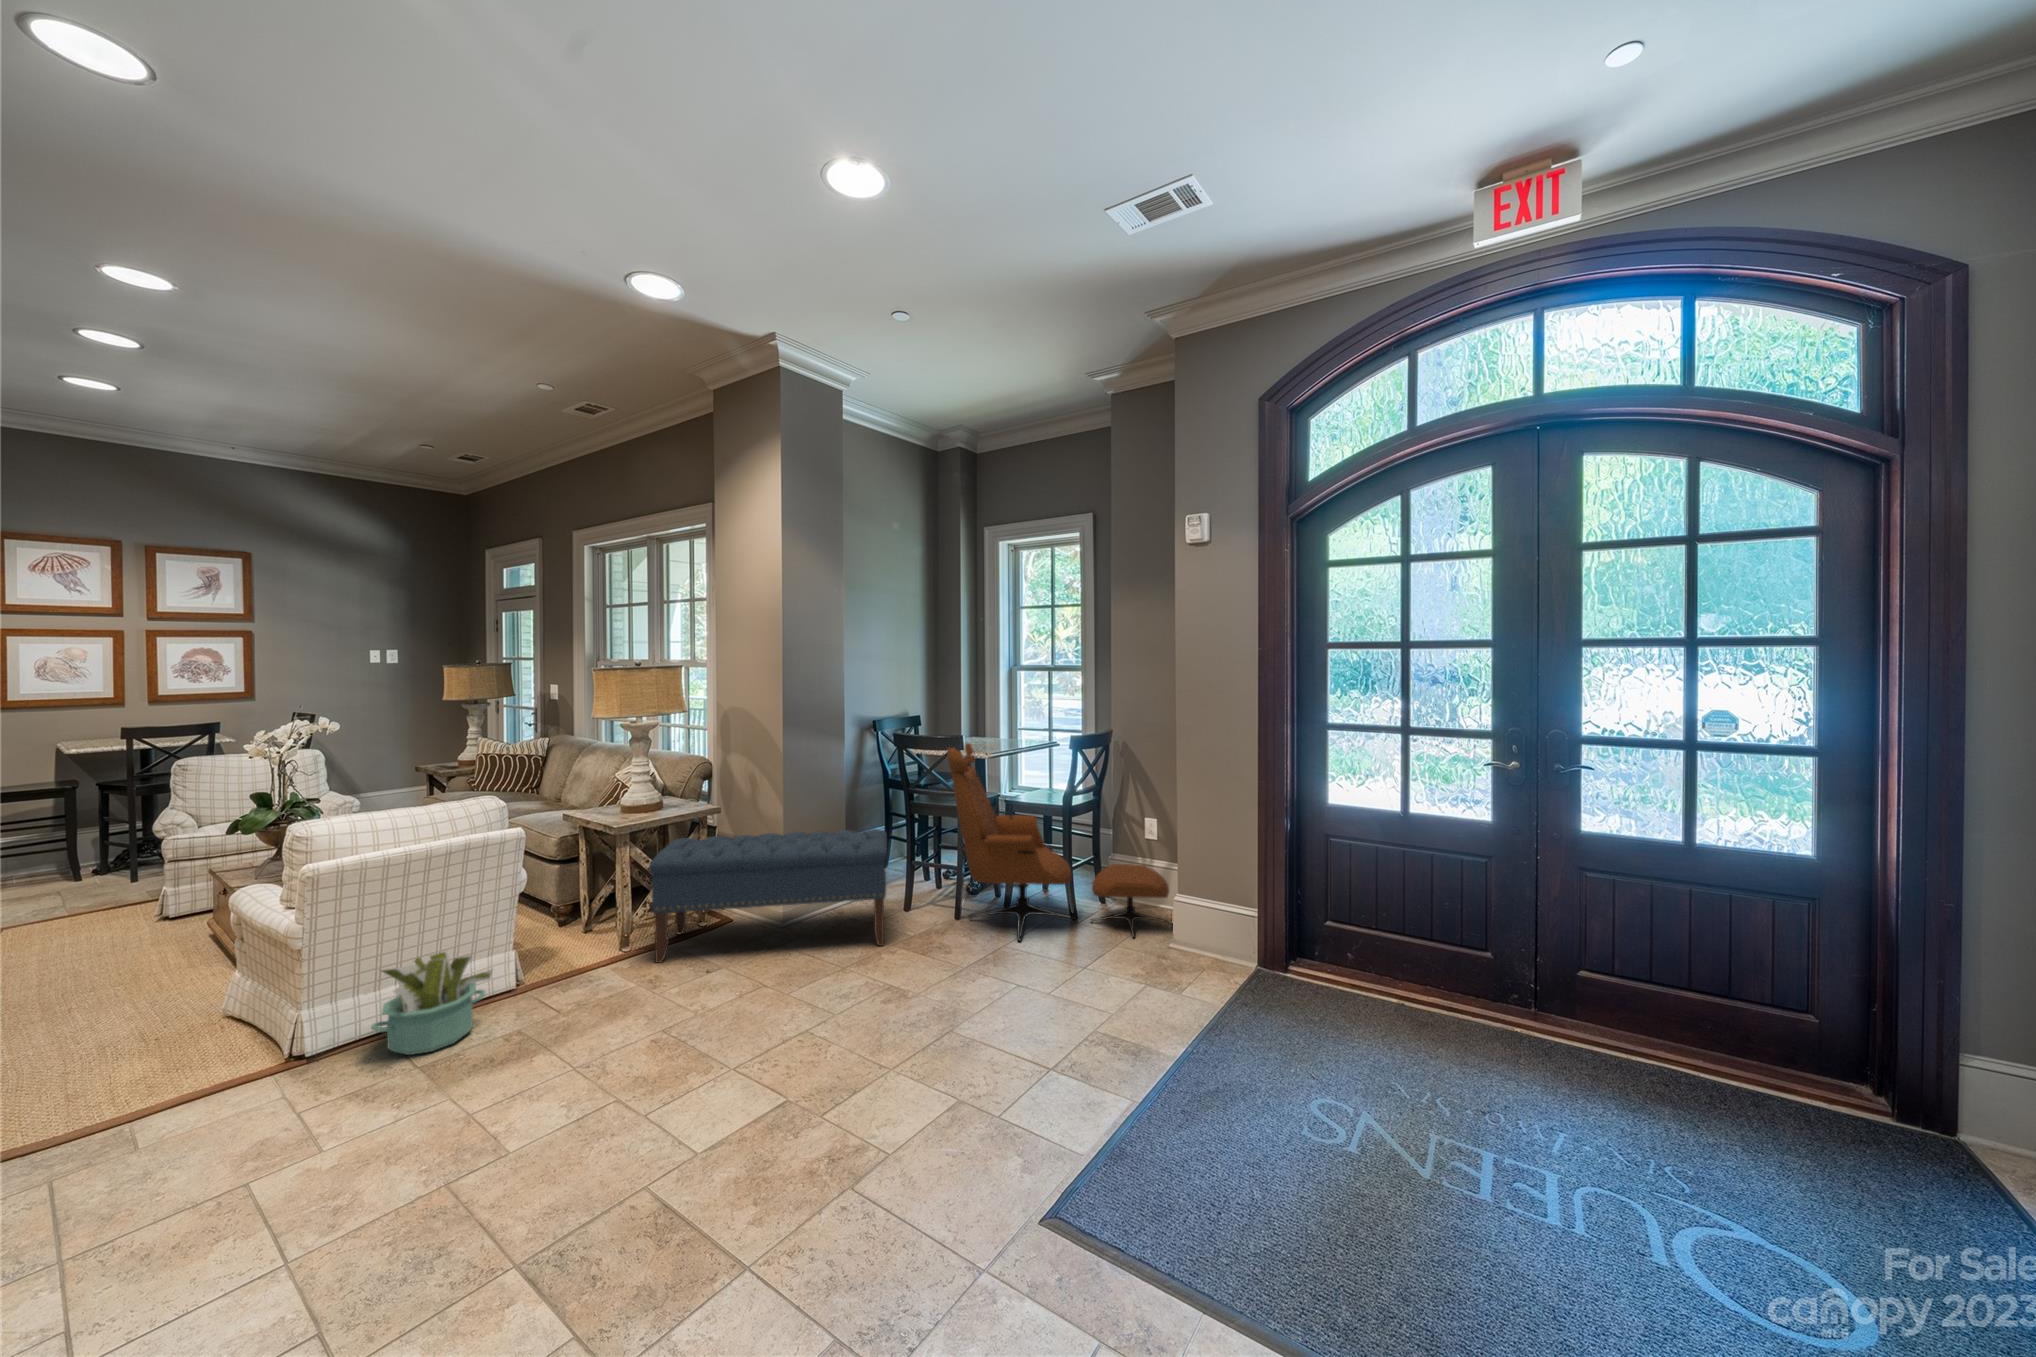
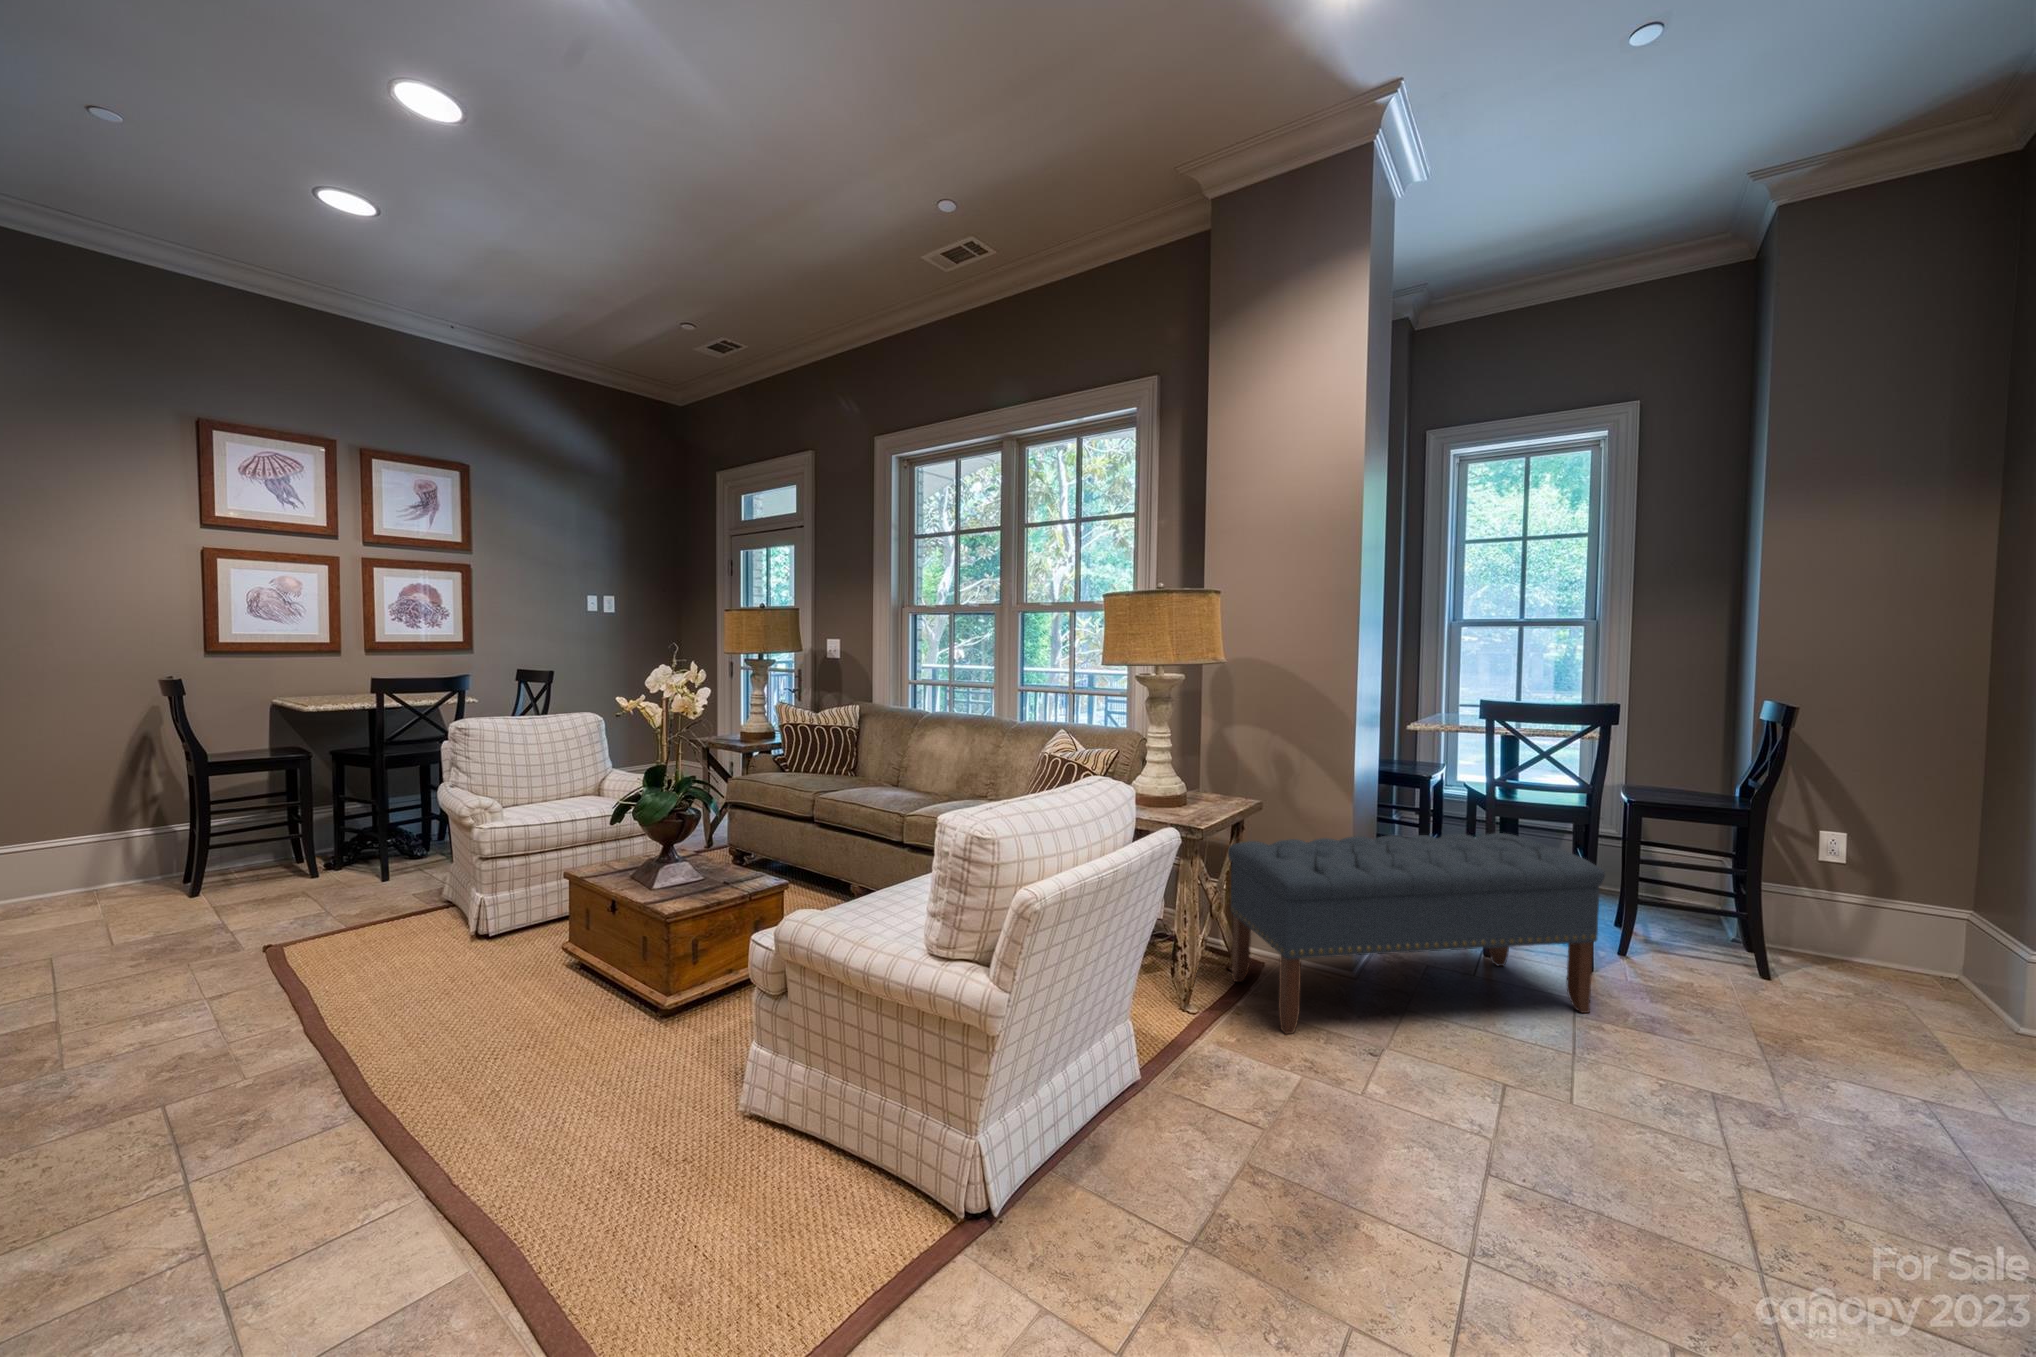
lounge chair: present [947,743,1170,941] -> none [1596,709,1996,1012]
decorative plant: present [371,951,493,1055] -> none [1077,1034,1222,1225]

